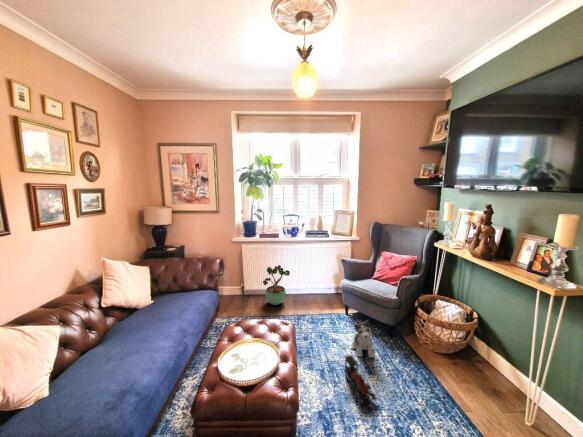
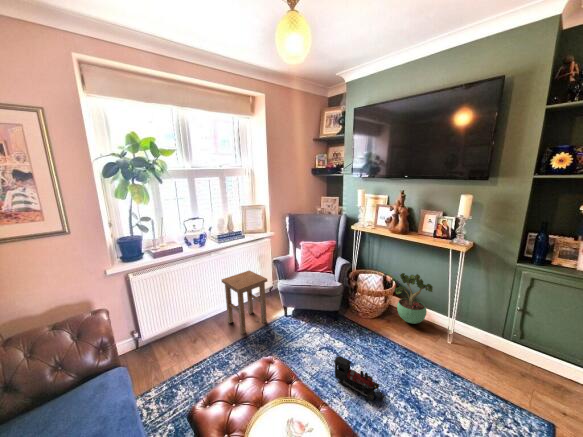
stool: none [301,264,332,311] -> present [222,271,267,334]
potted plant: present [263,265,290,305] -> present [395,273,433,324]
plush toy: present [352,320,374,358] -> none [316,313,343,356]

